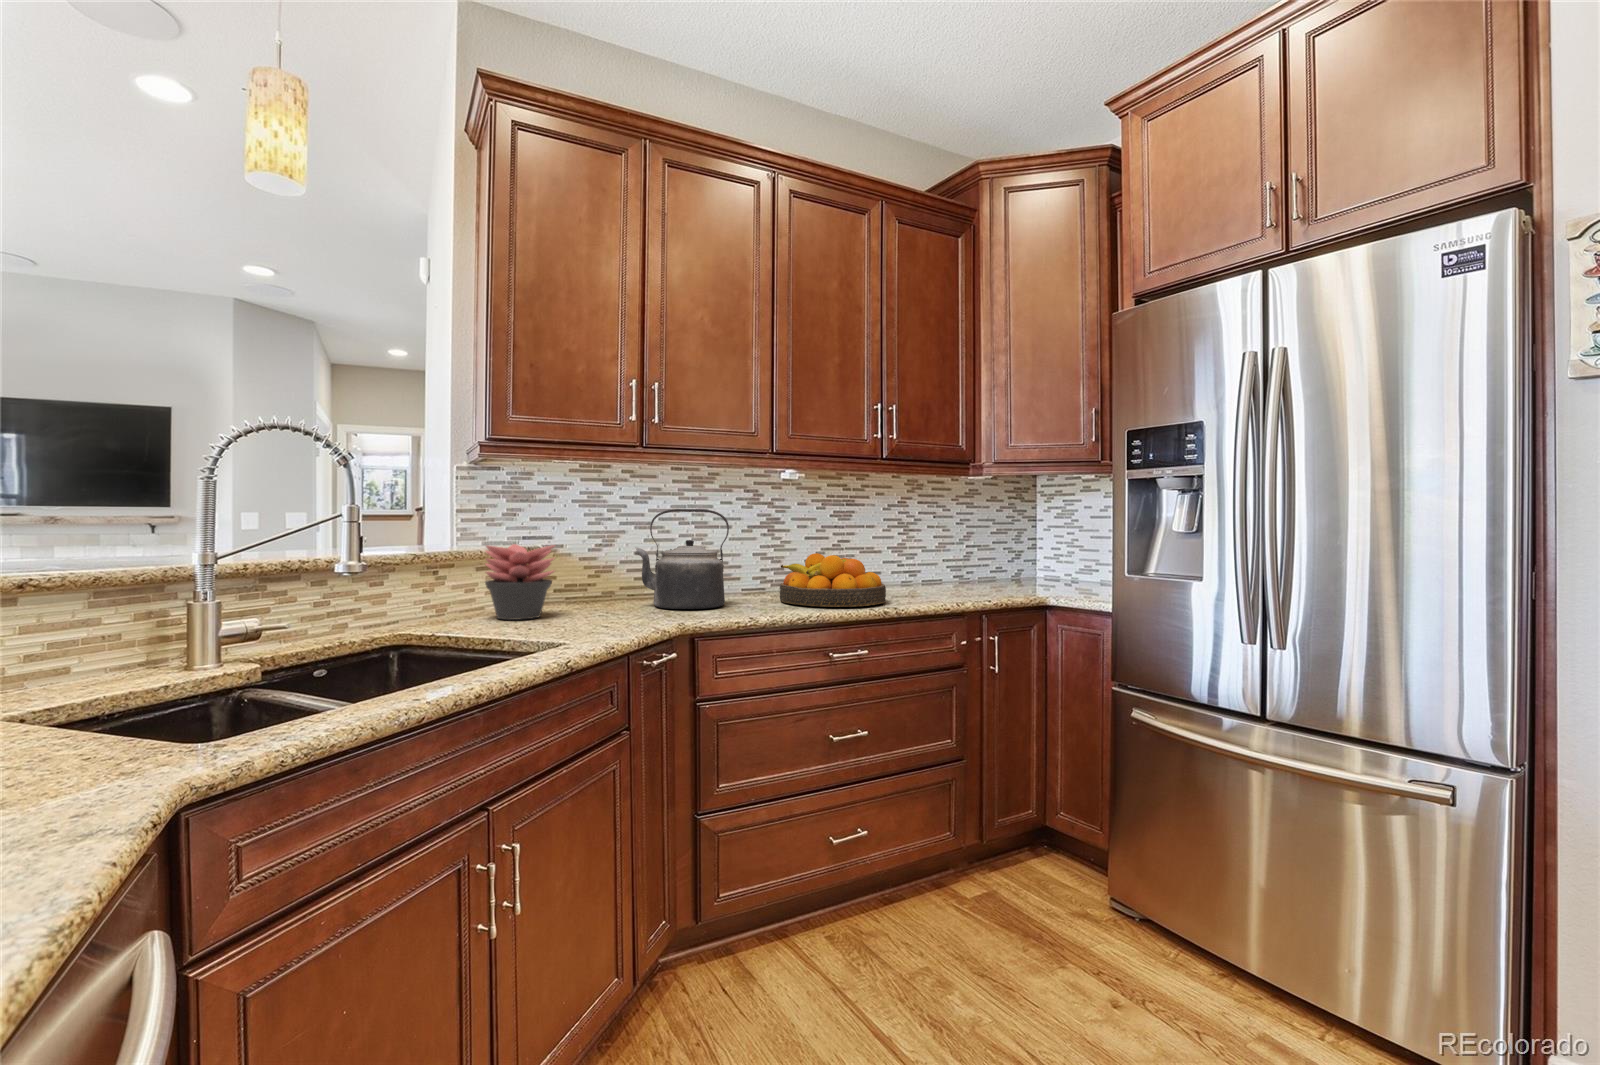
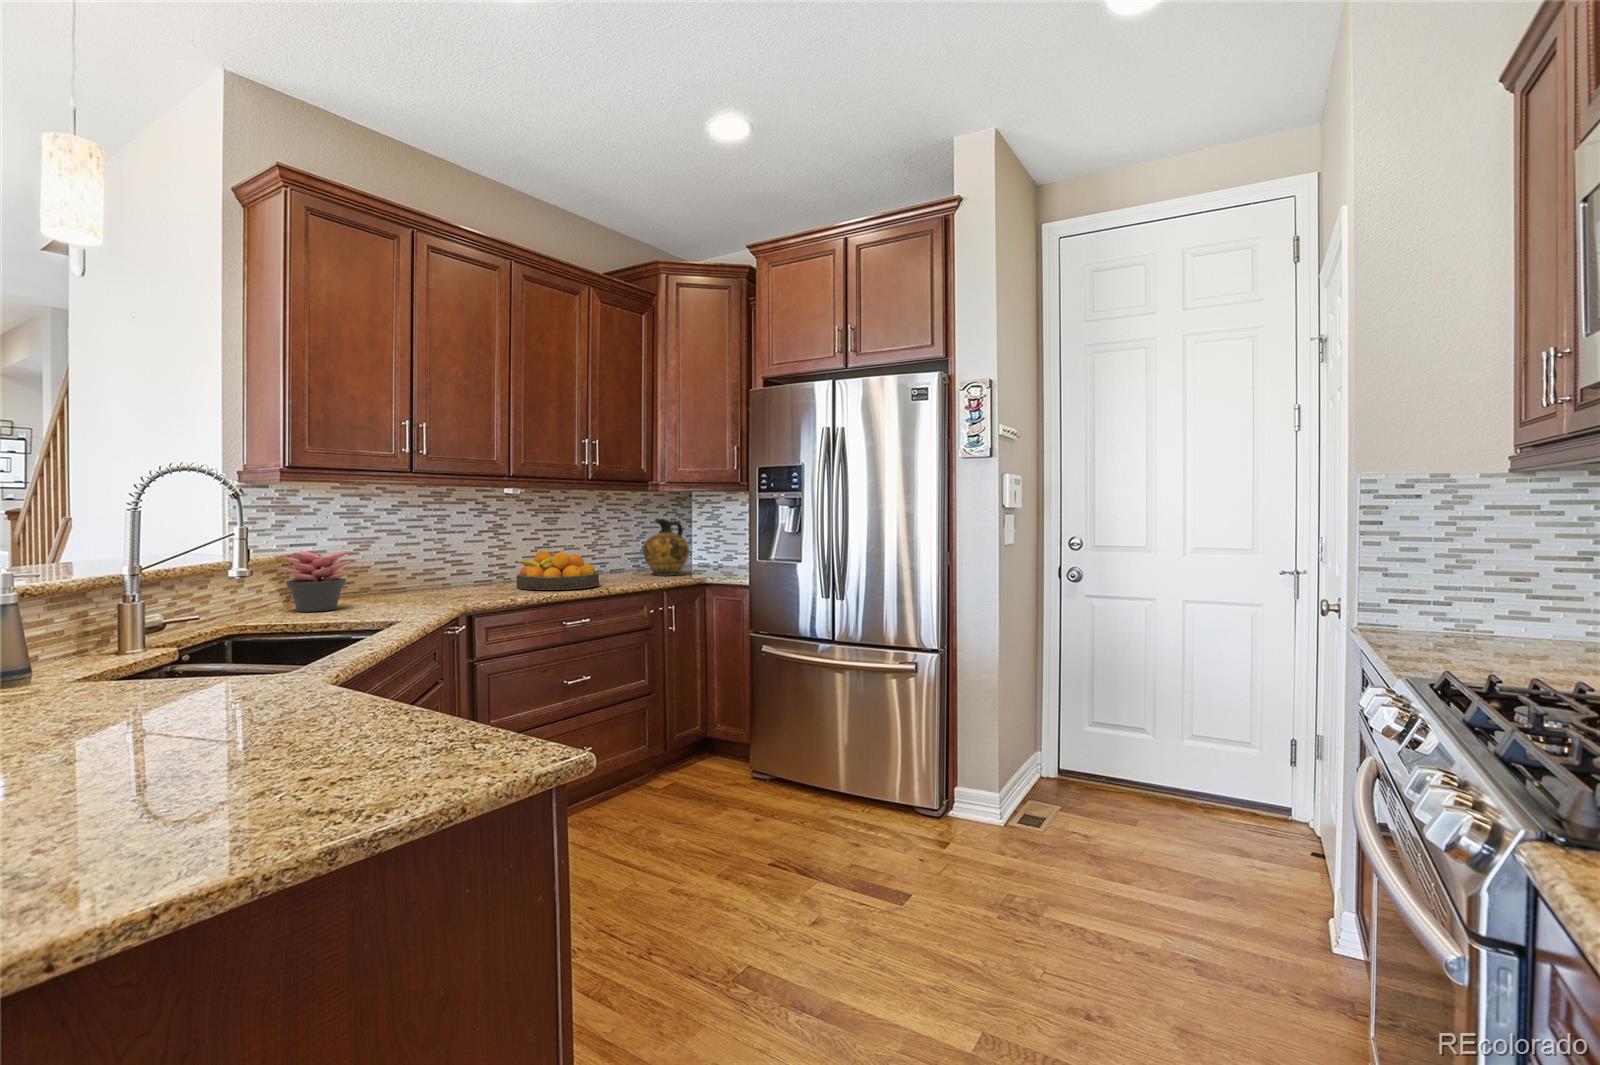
kettle: present [635,509,729,609] -> none [402,520,481,597]
ceramic jug: none [960,513,1026,592] -> present [643,518,689,575]

